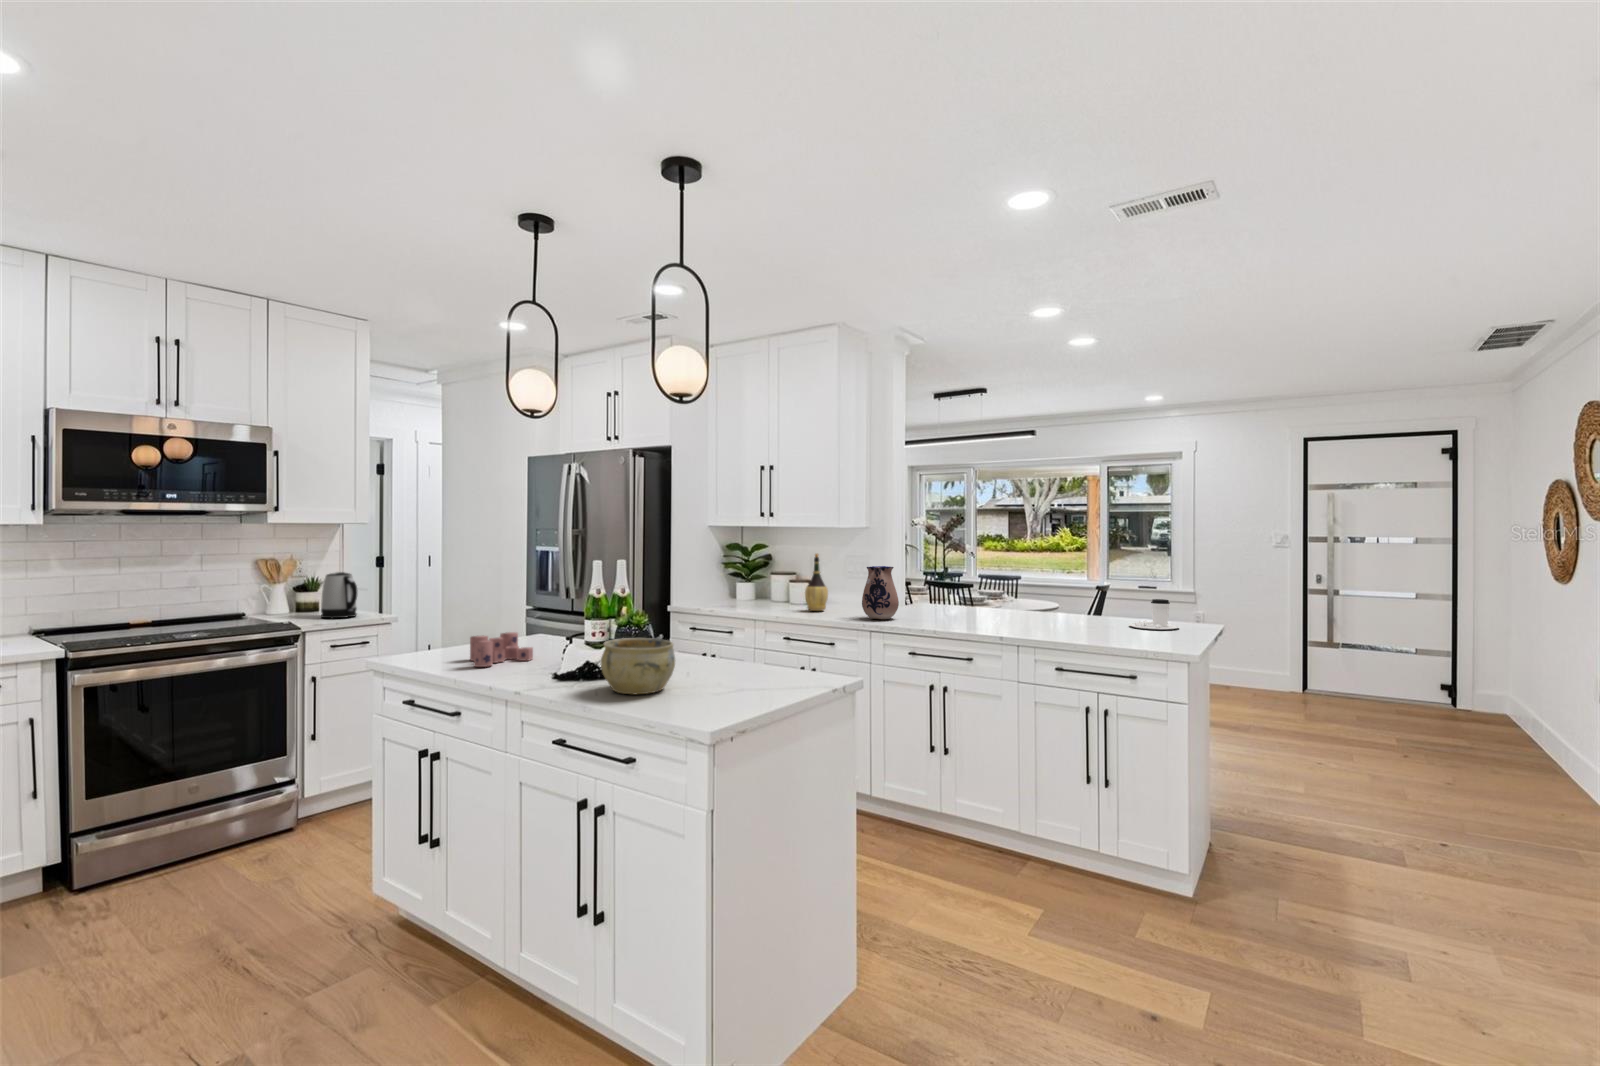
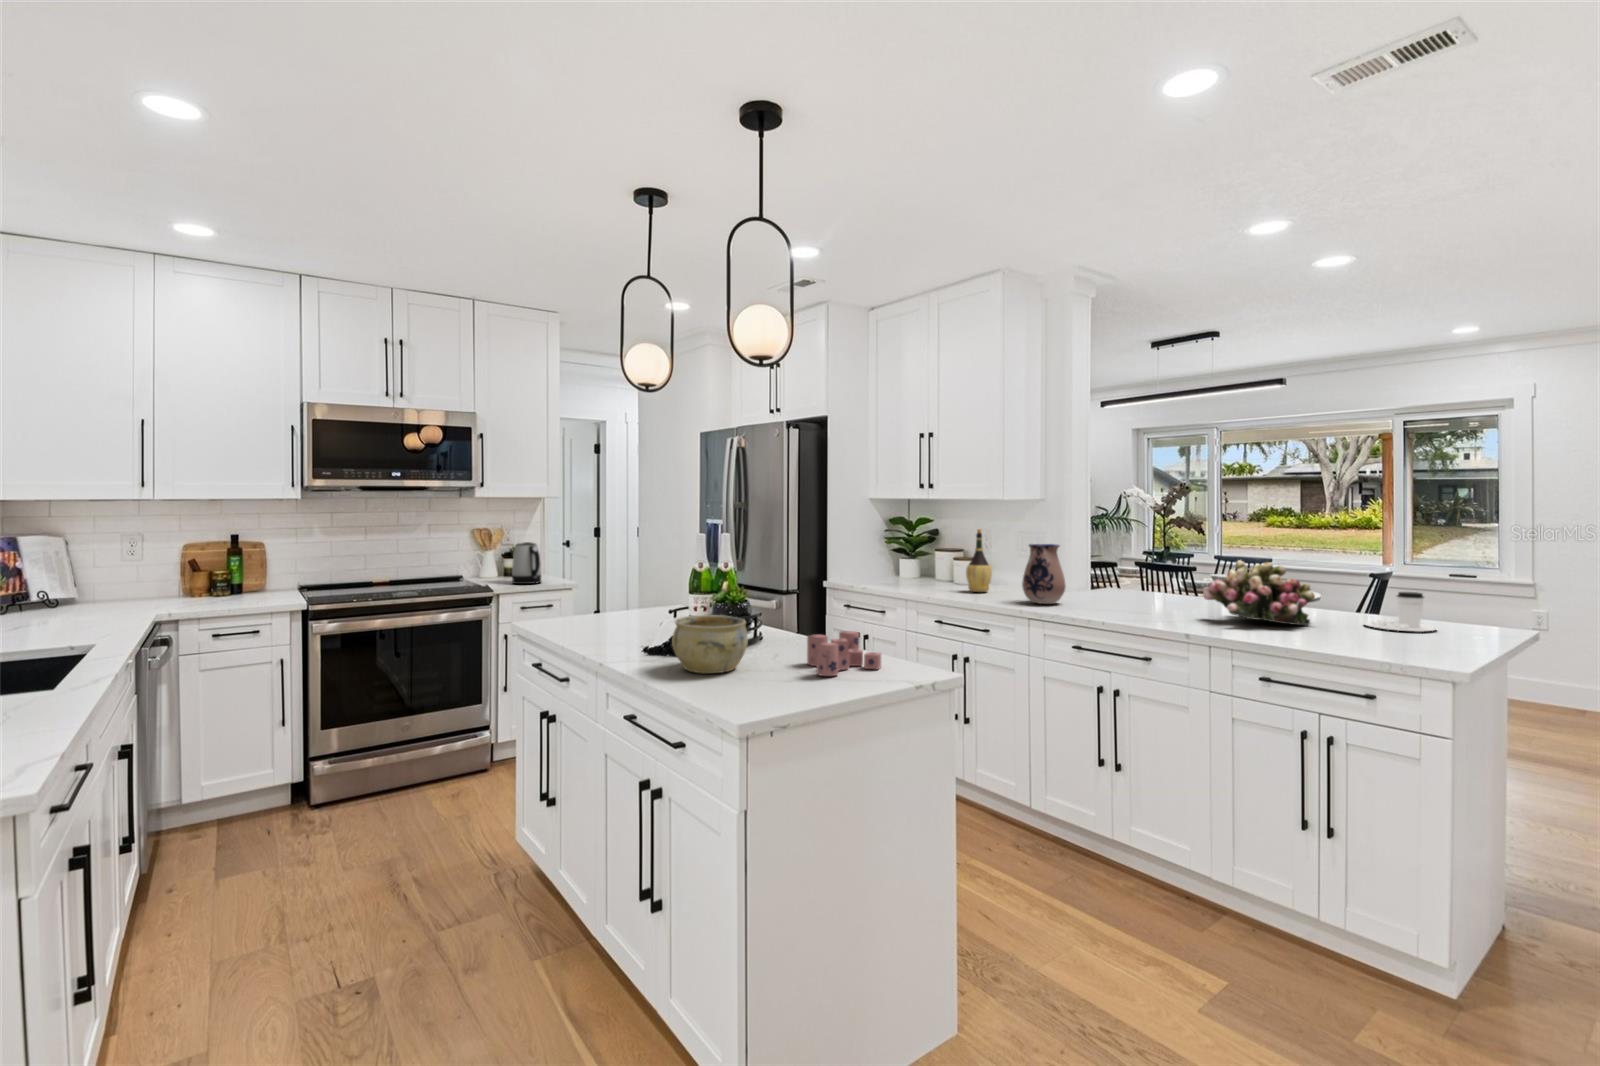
flower arrangement: none [1014,577,1096,628] -> present [1203,560,1315,625]
candle: present [470,632,533,667] -> present [807,631,881,676]

